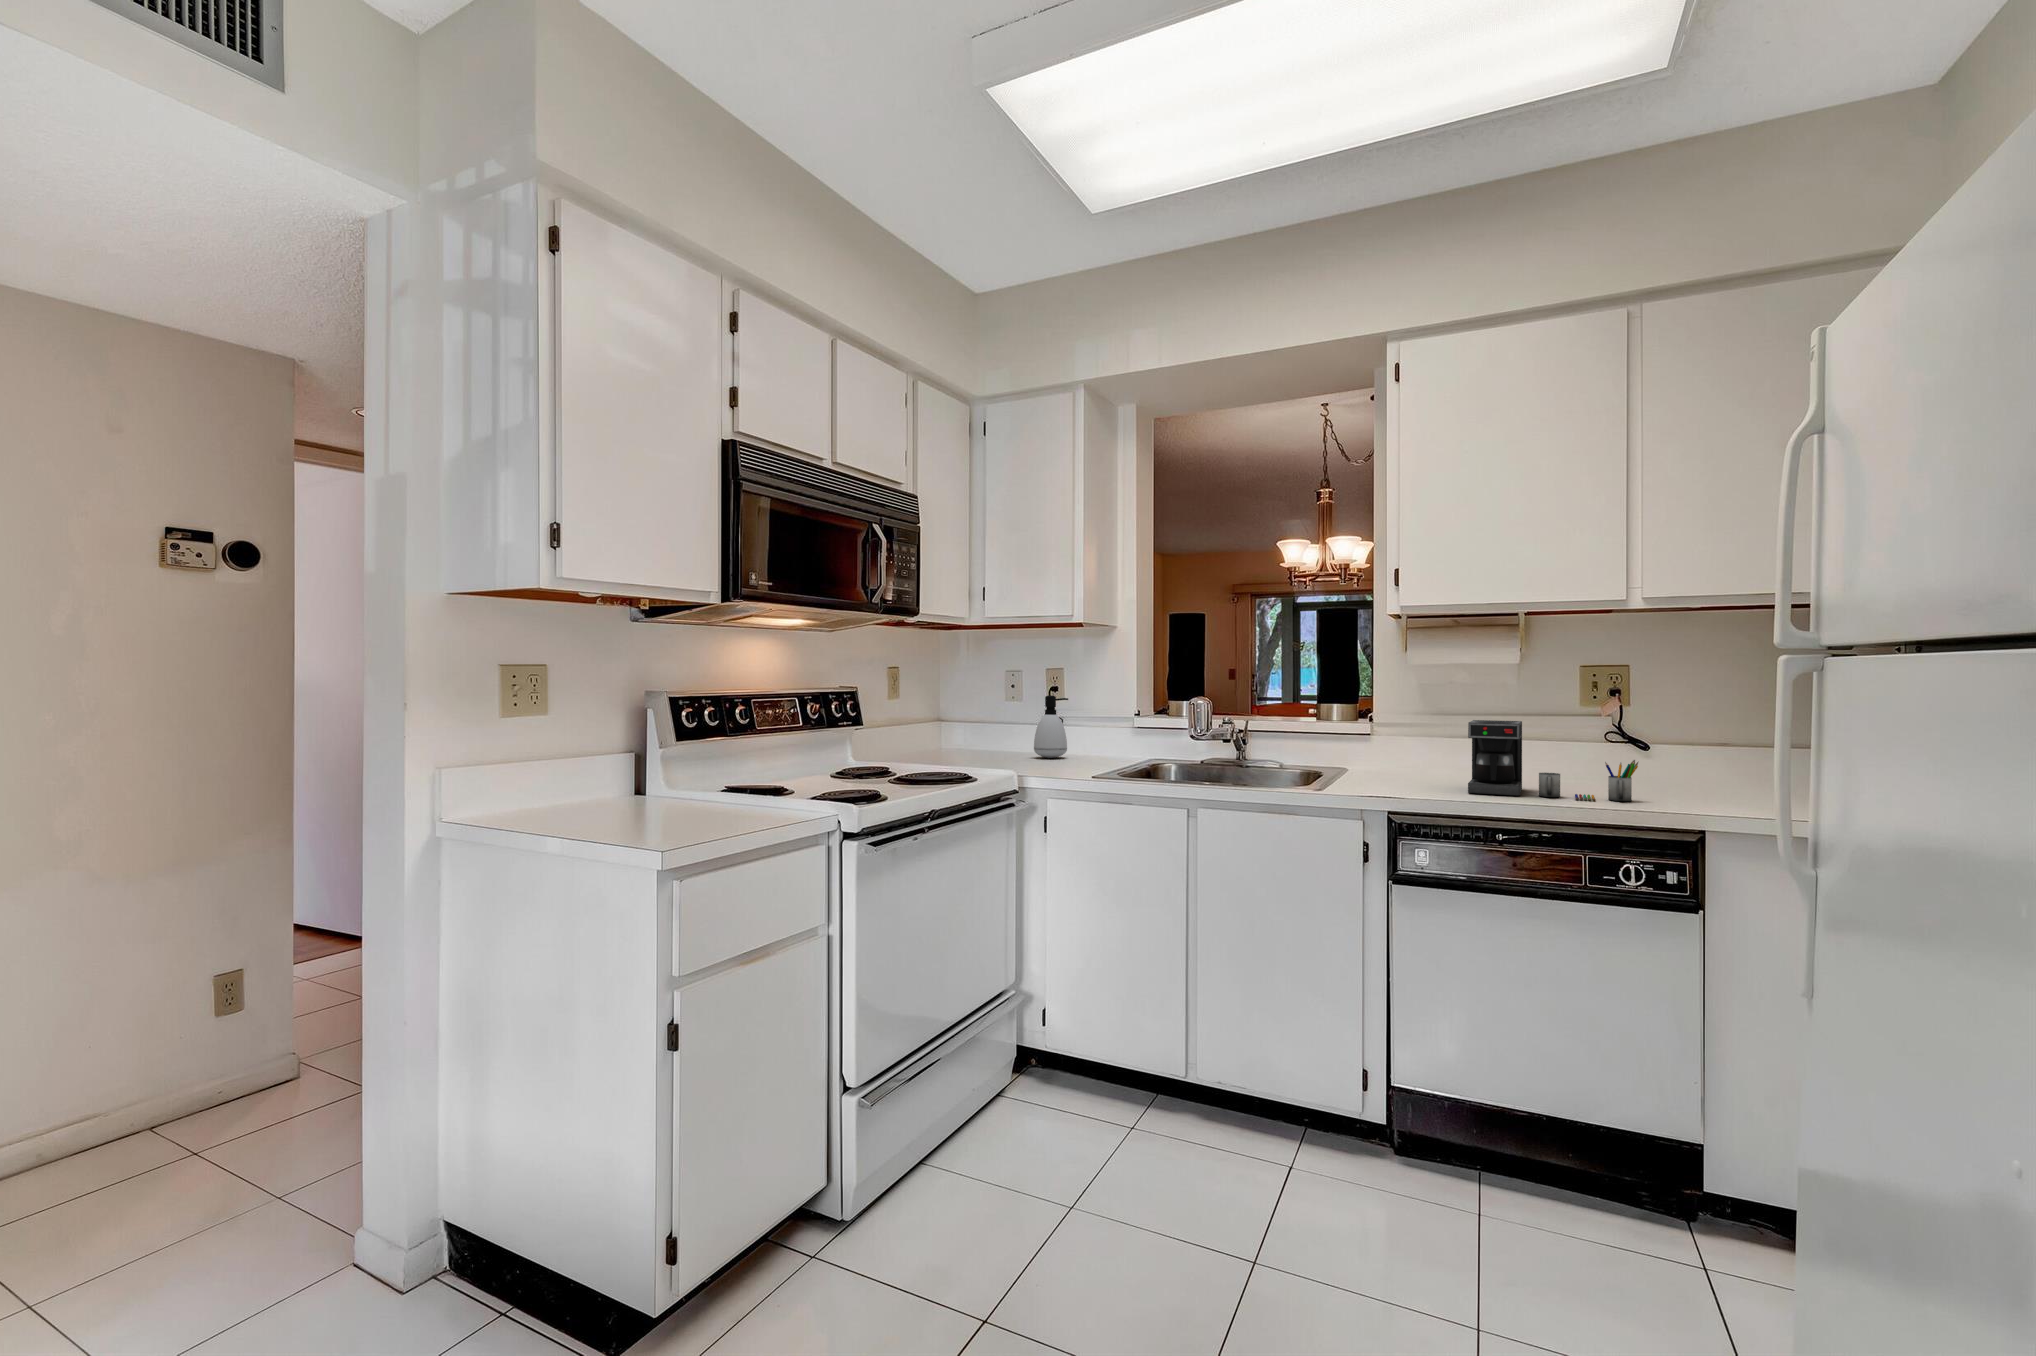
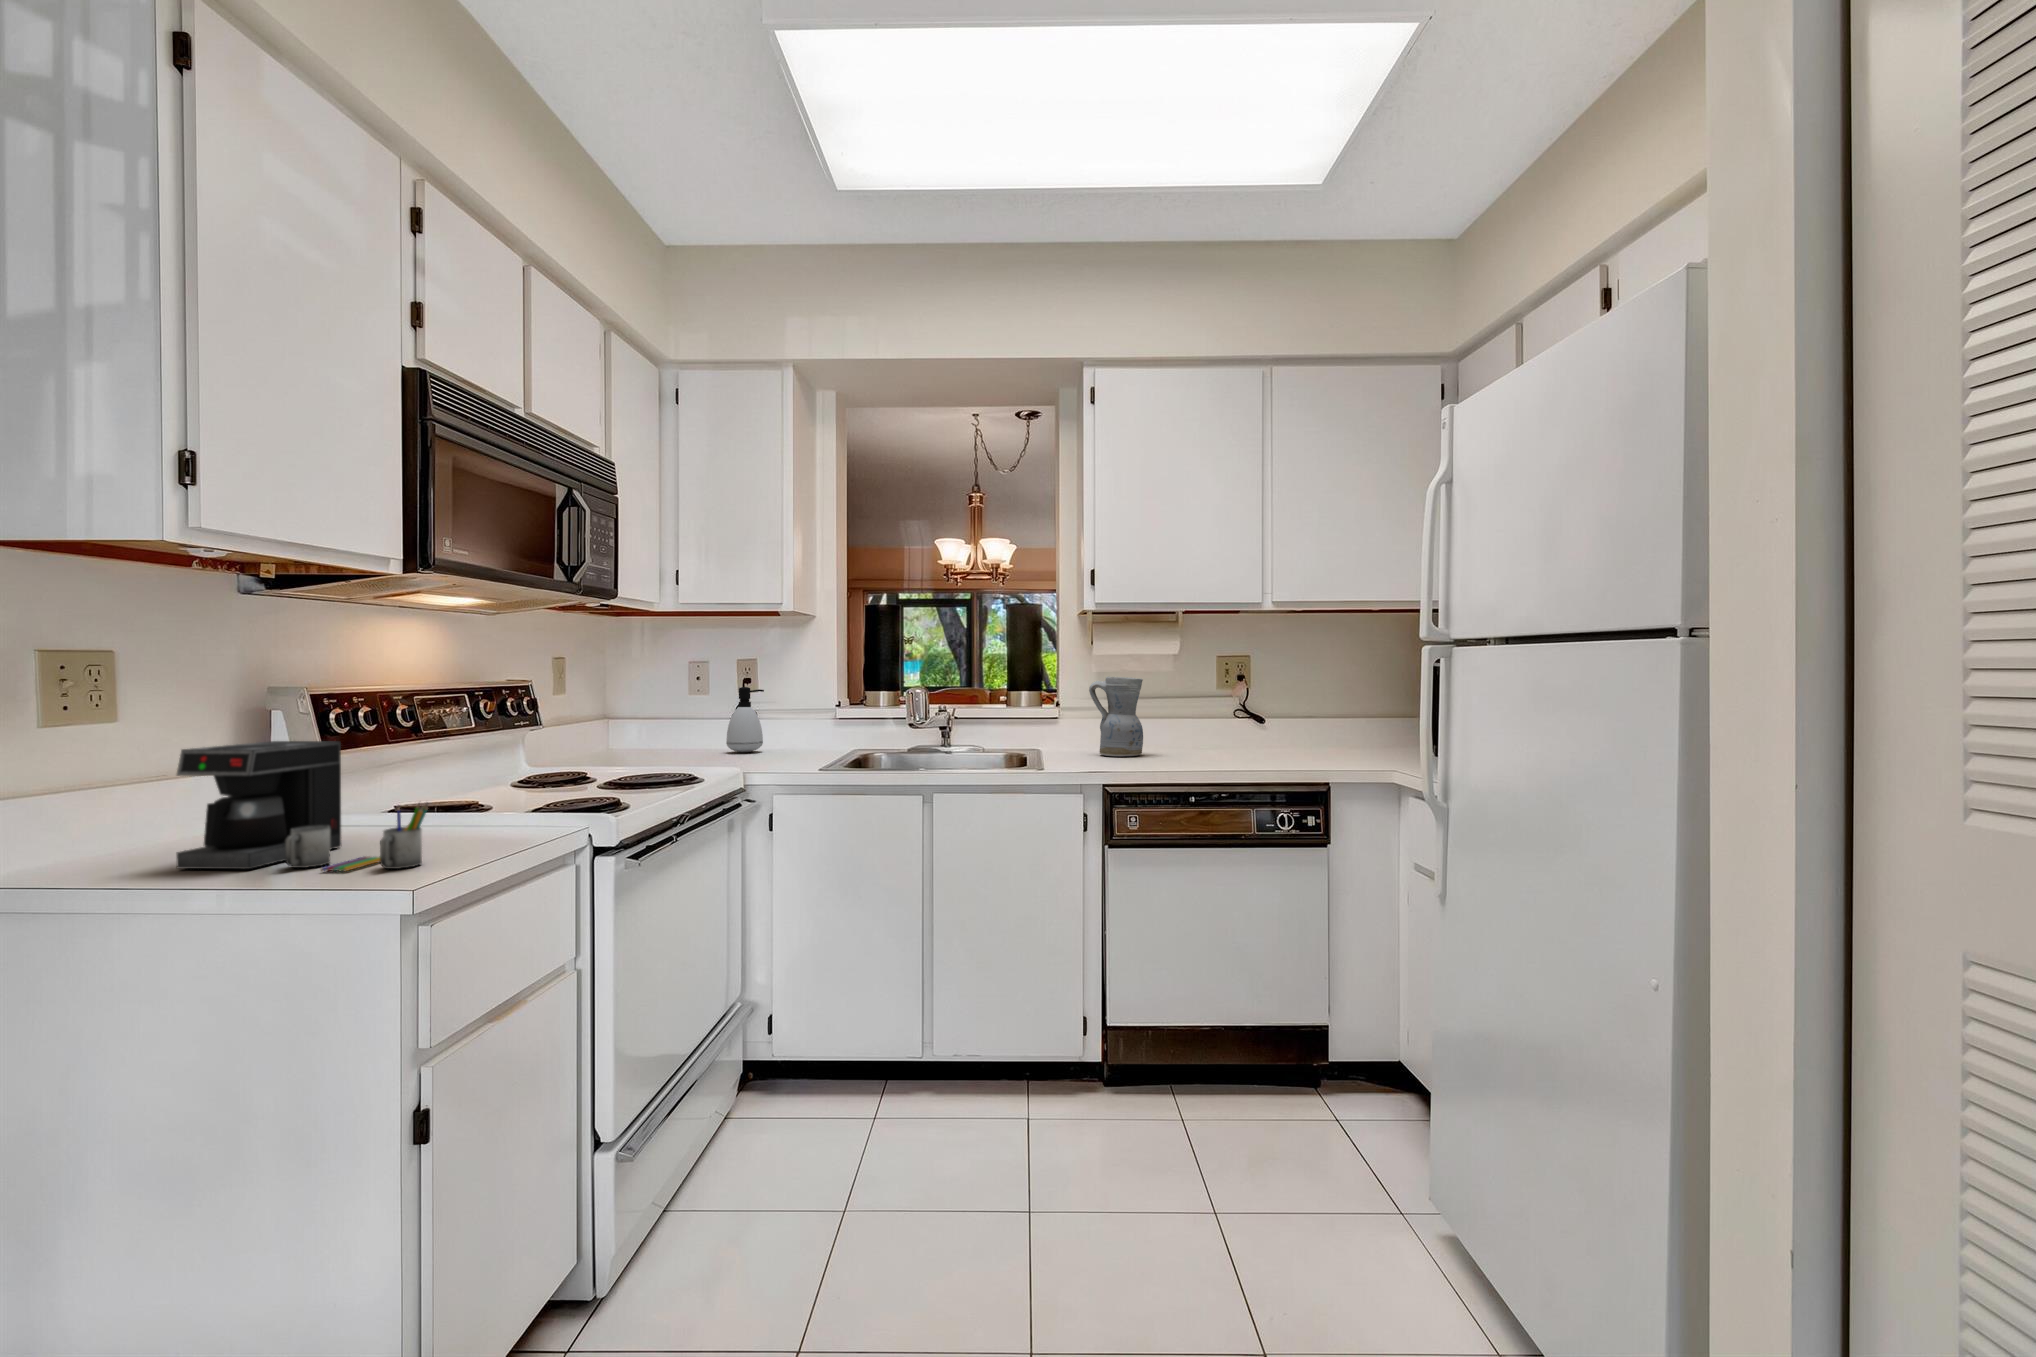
ceramic pitcher: none [1397,689,1464,781] -> present [1089,677,1143,756]
coffee maker: present [1468,720,1638,801] -> present [177,741,428,872]

